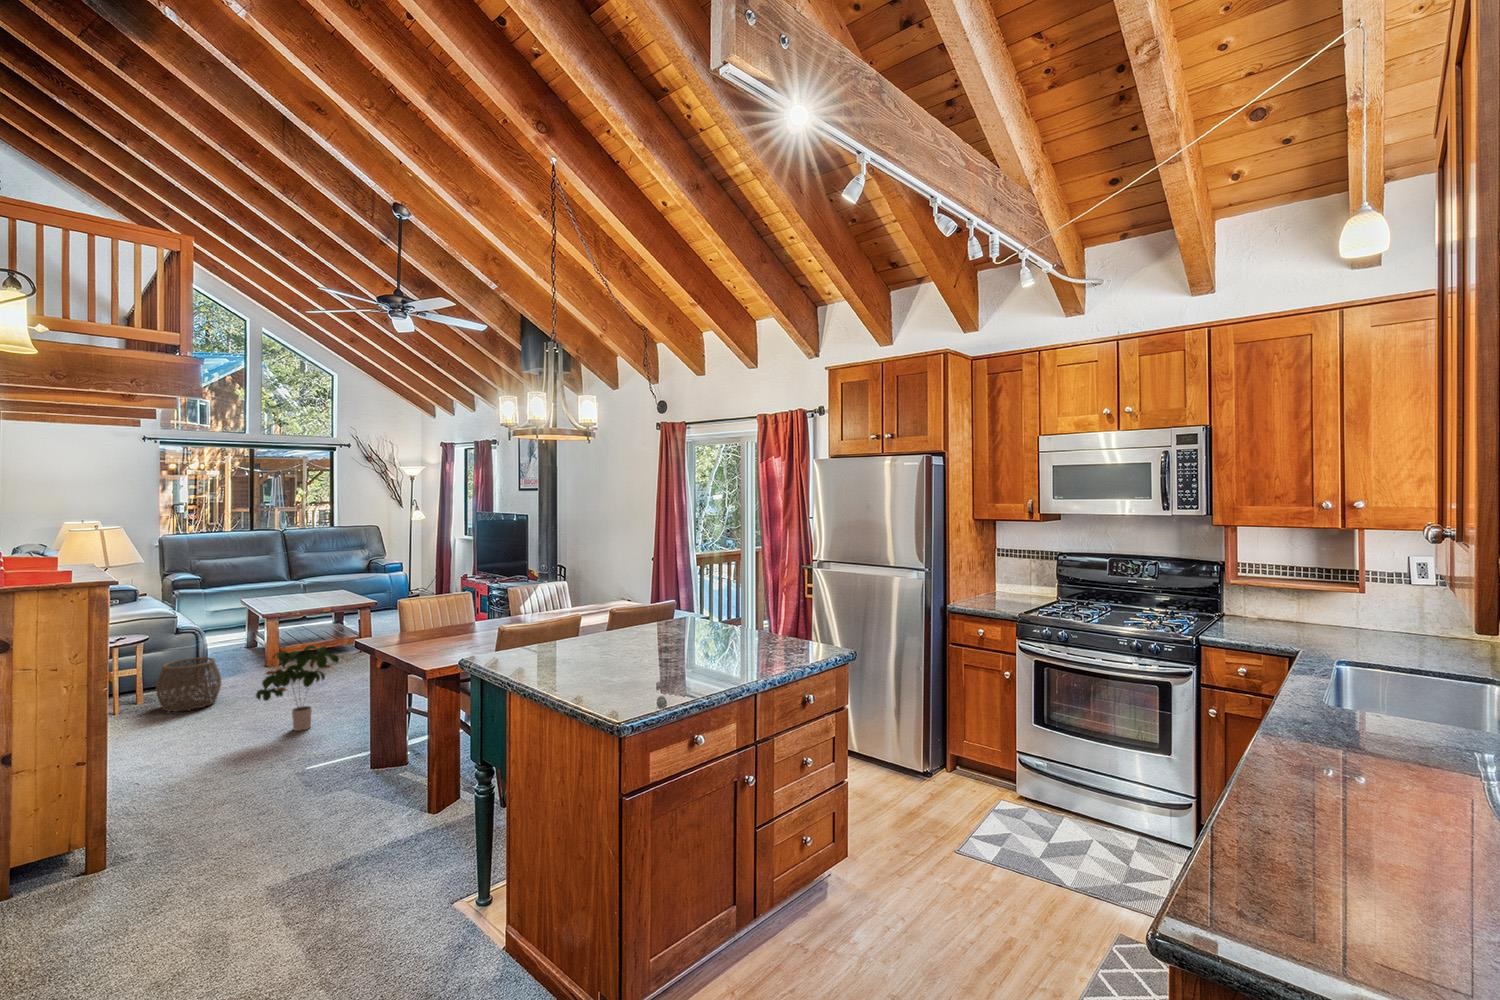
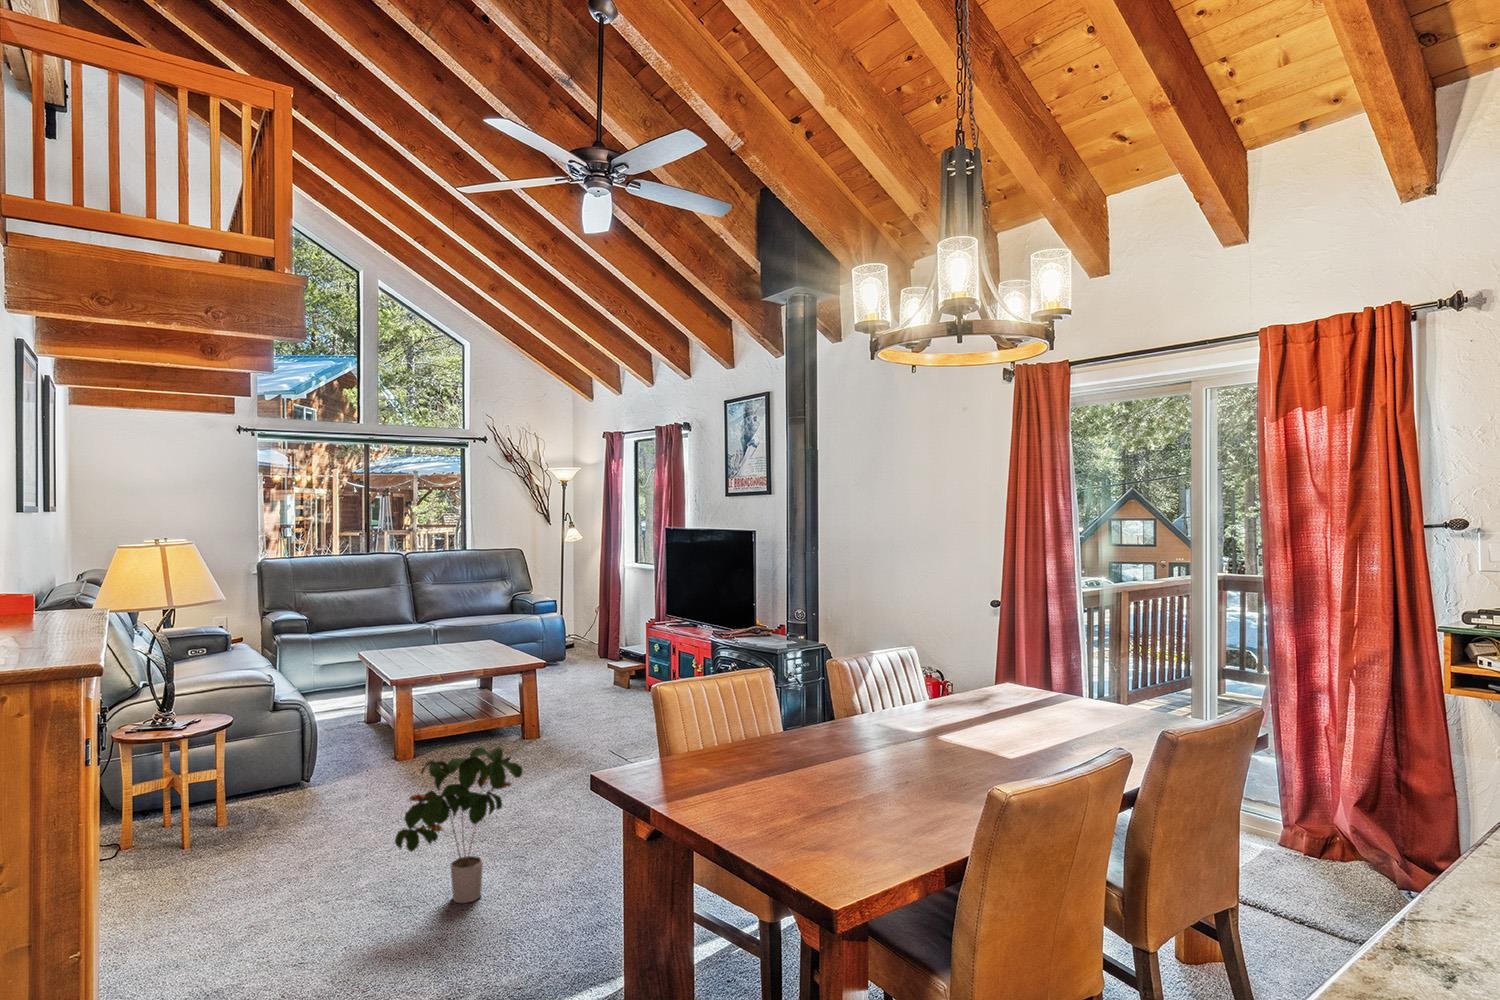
woven basket: present [156,657,221,712] -> none [241,752,337,846]

